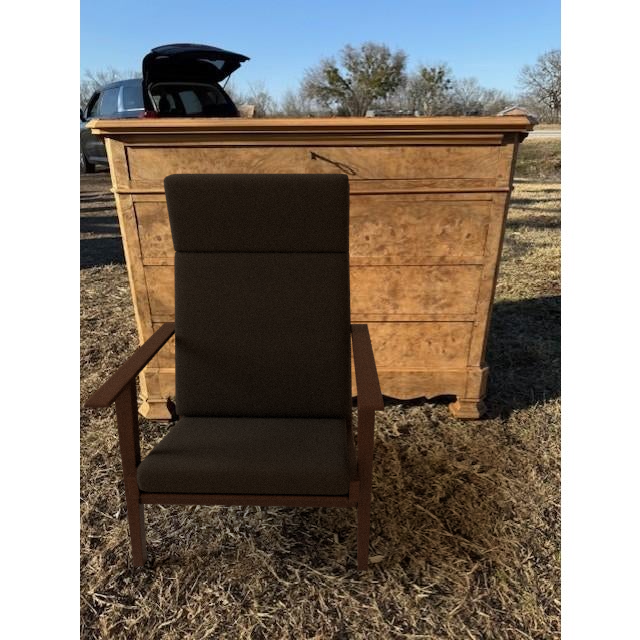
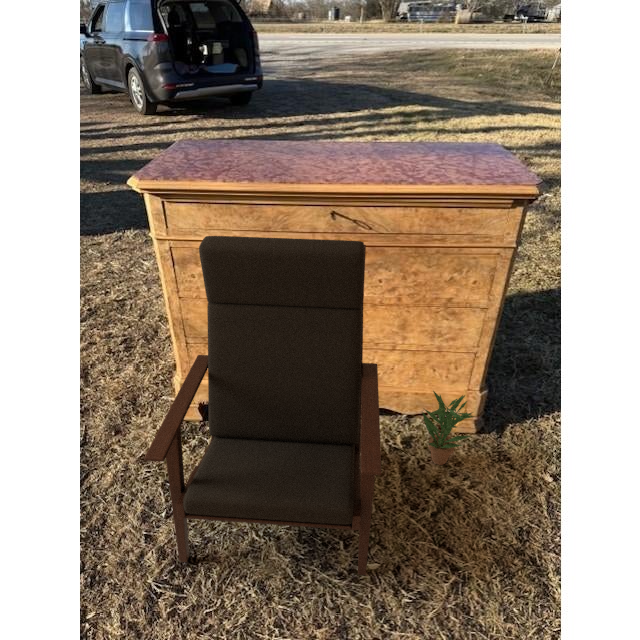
potted plant: none [418,357,480,452] -> present [423,391,474,465]

